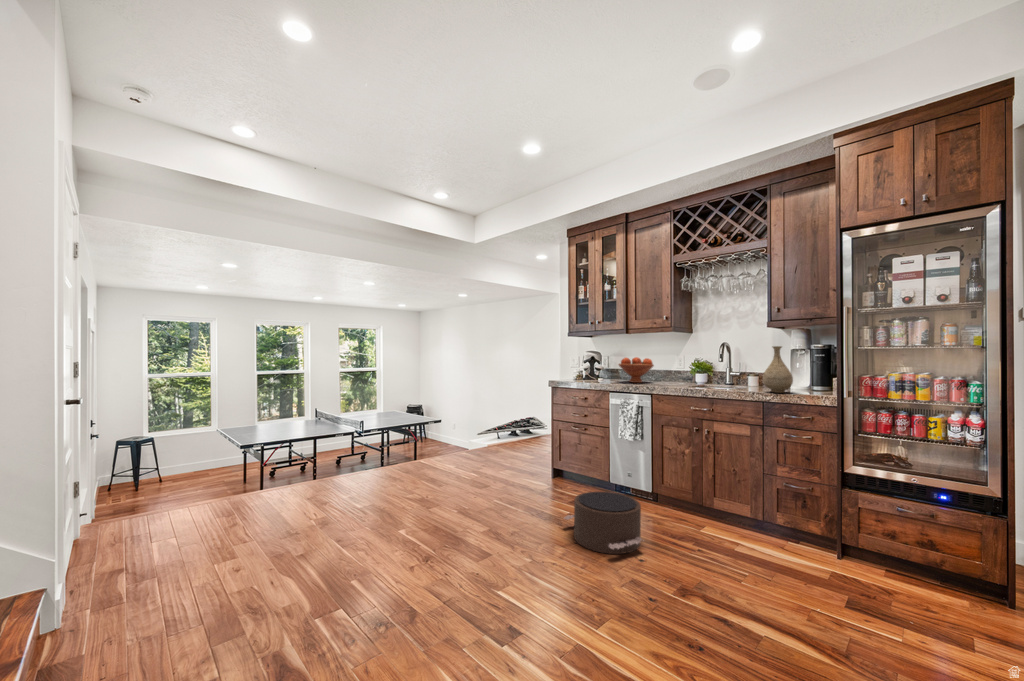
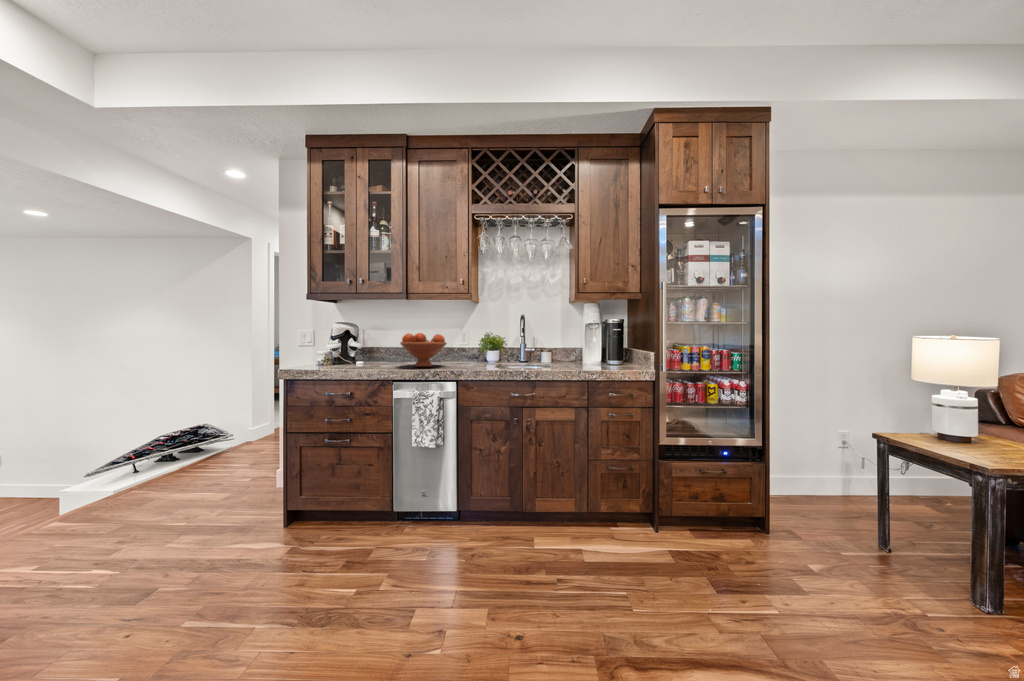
vase: present [763,346,793,393] -> none [583,321,610,370]
pouf: present [564,492,642,554] -> none [381,524,508,621]

